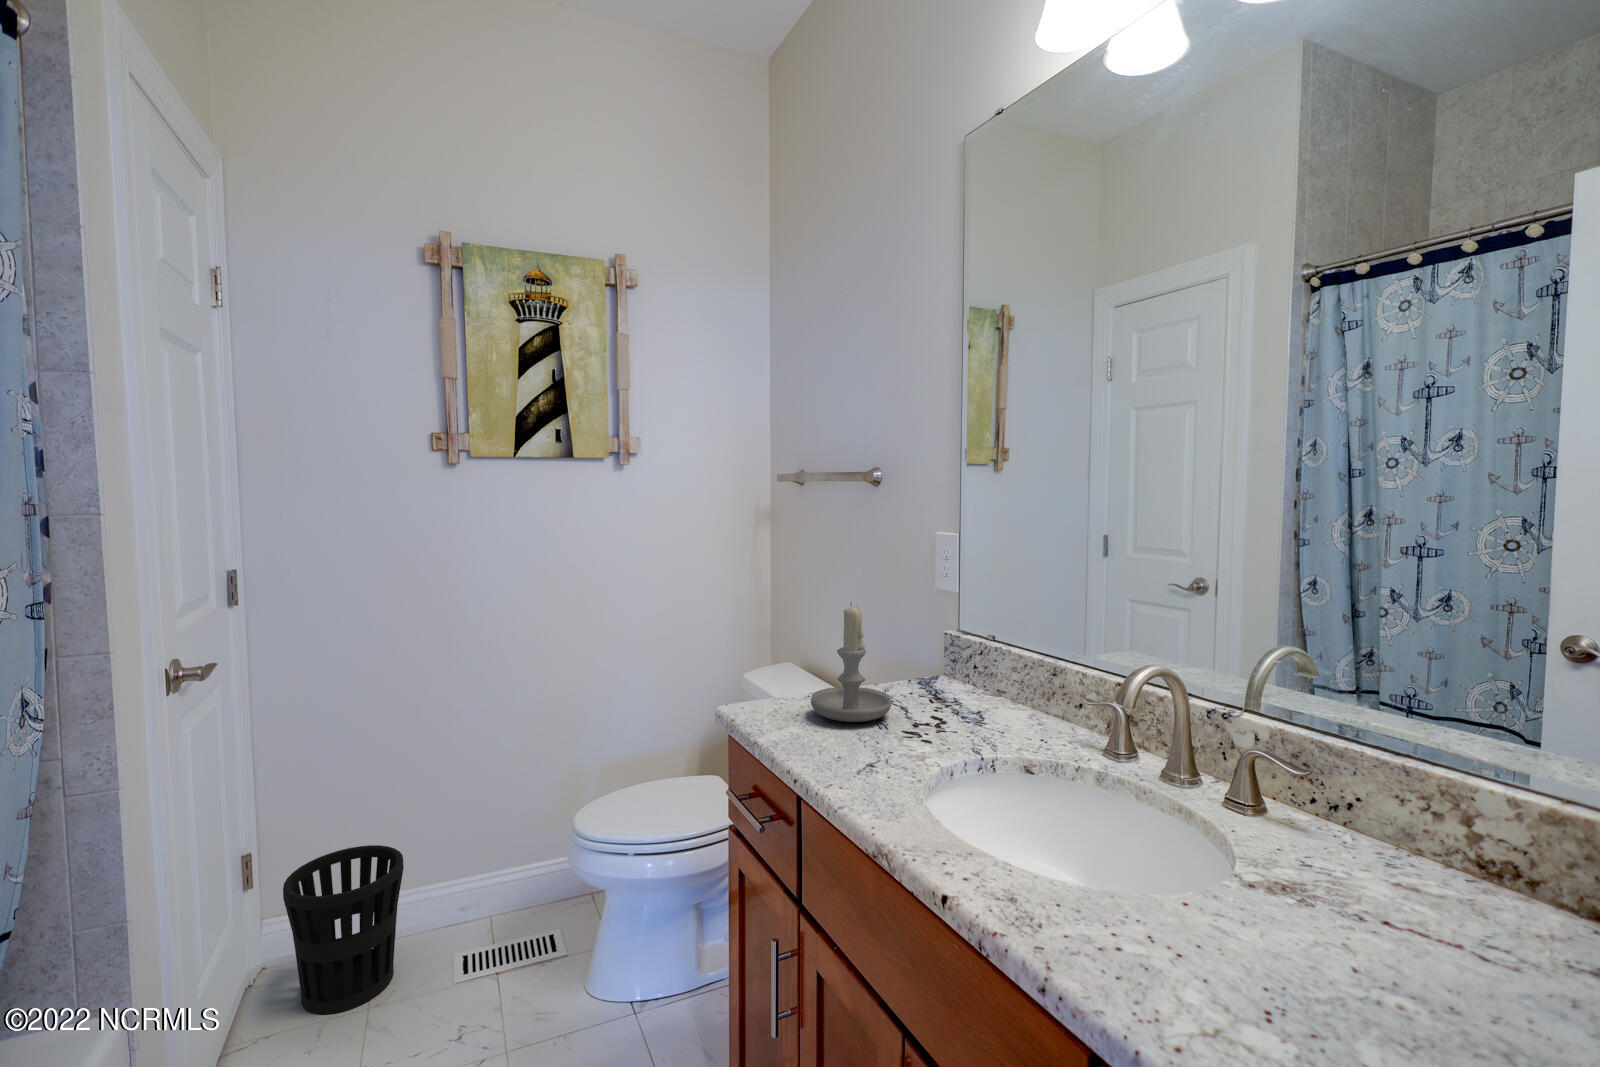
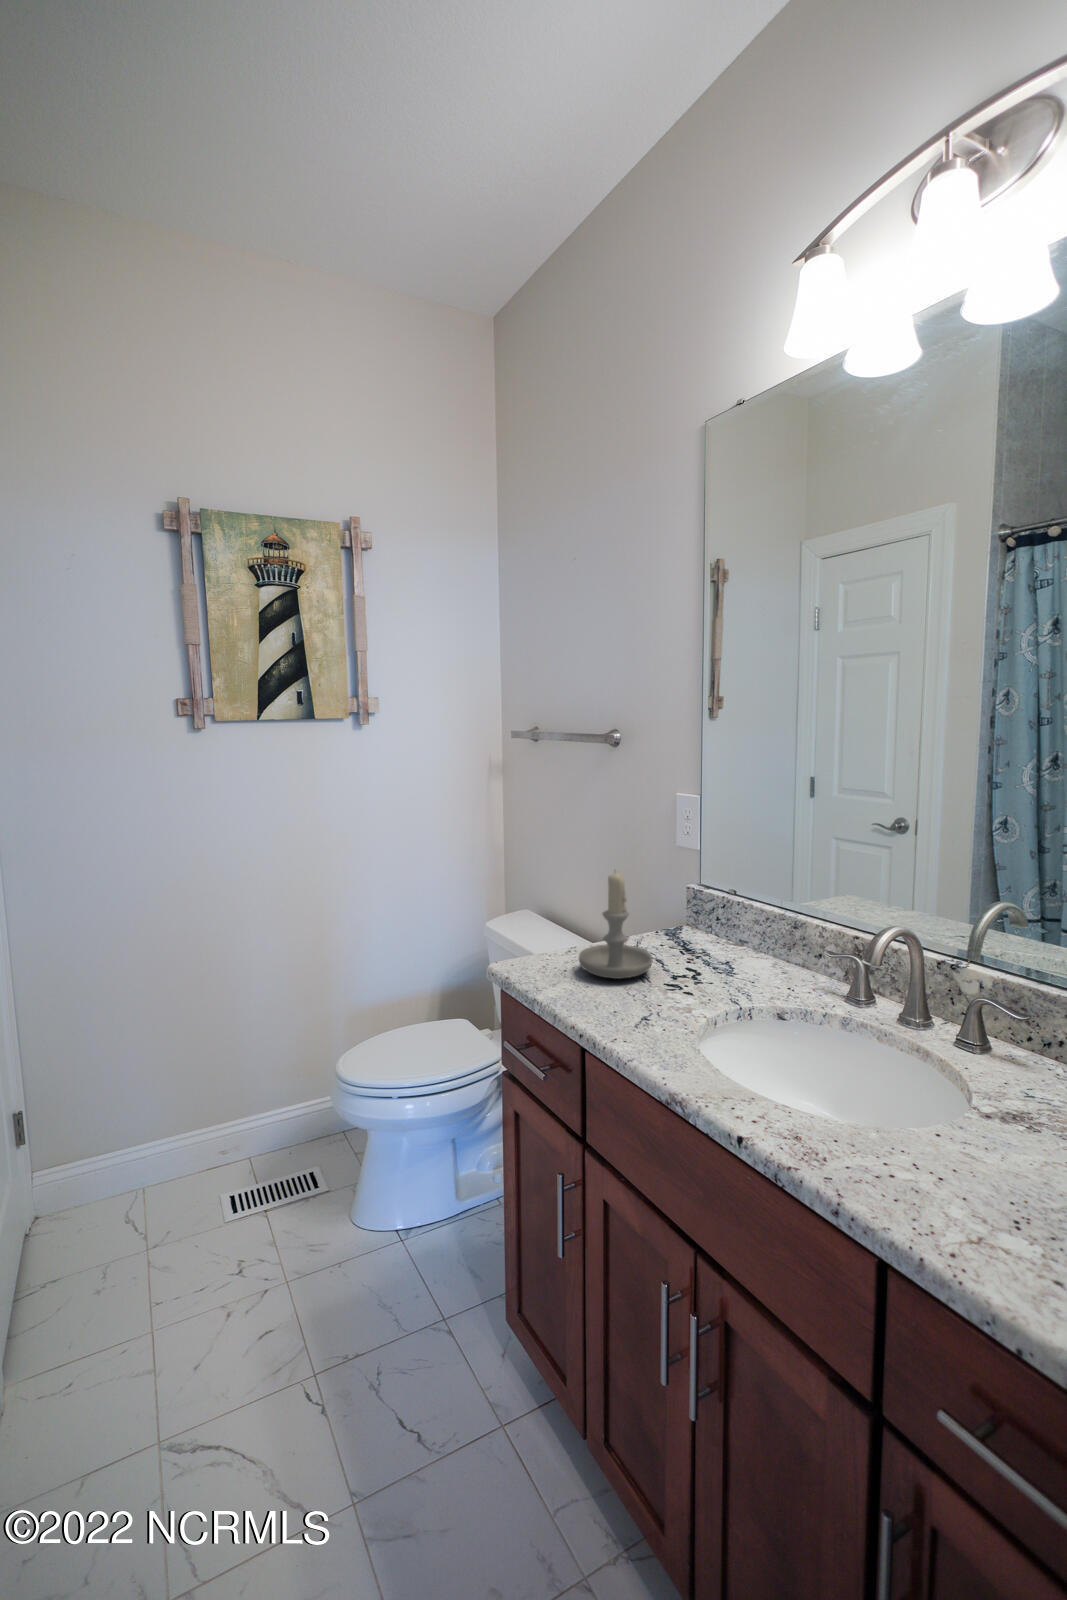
wastebasket: present [283,845,404,1014] -> none [59,1101,171,1261]

